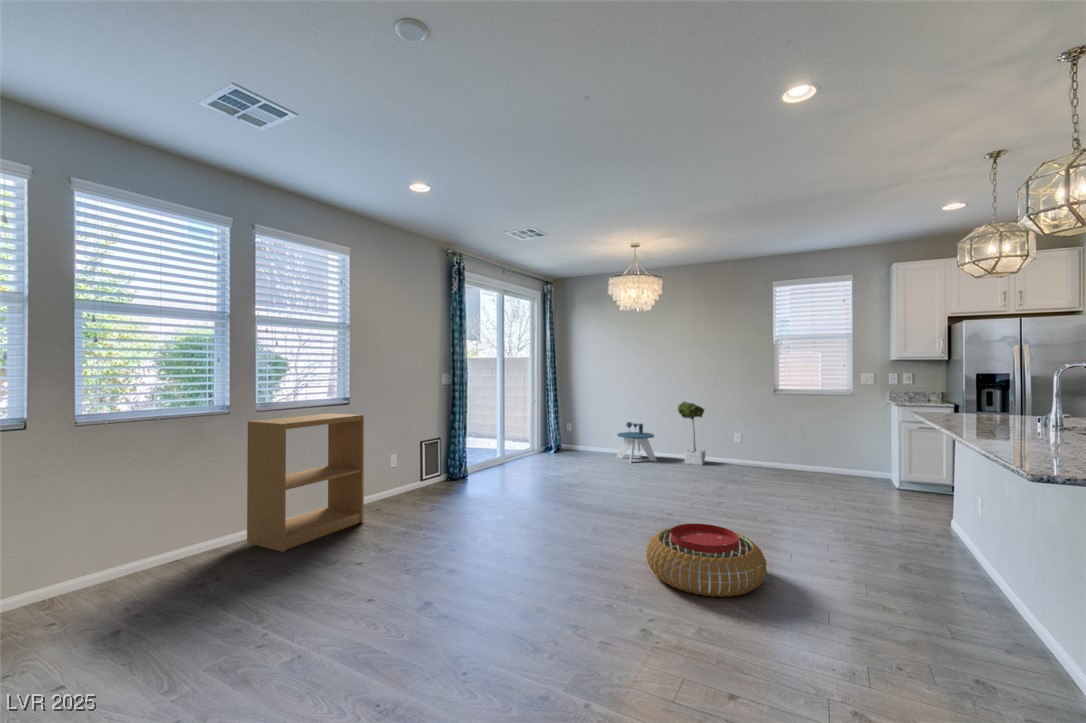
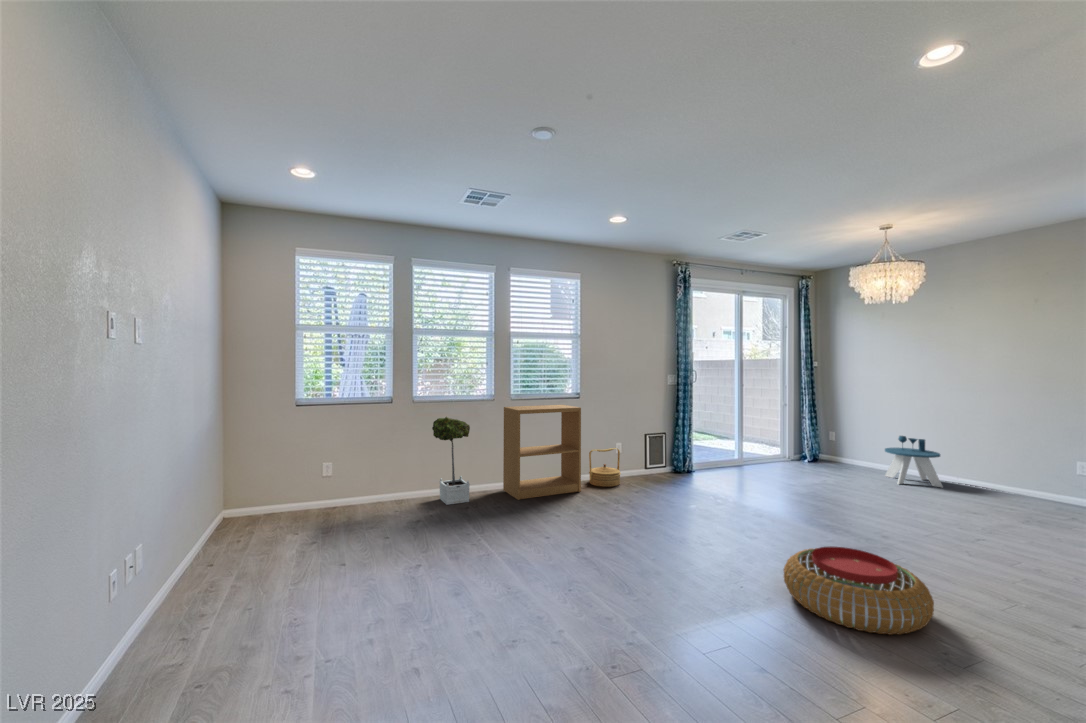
potted tree: present [678,402,706,465] -> present [432,417,470,505]
woven basket: none [363,462,404,511] -> present [589,448,621,487]

